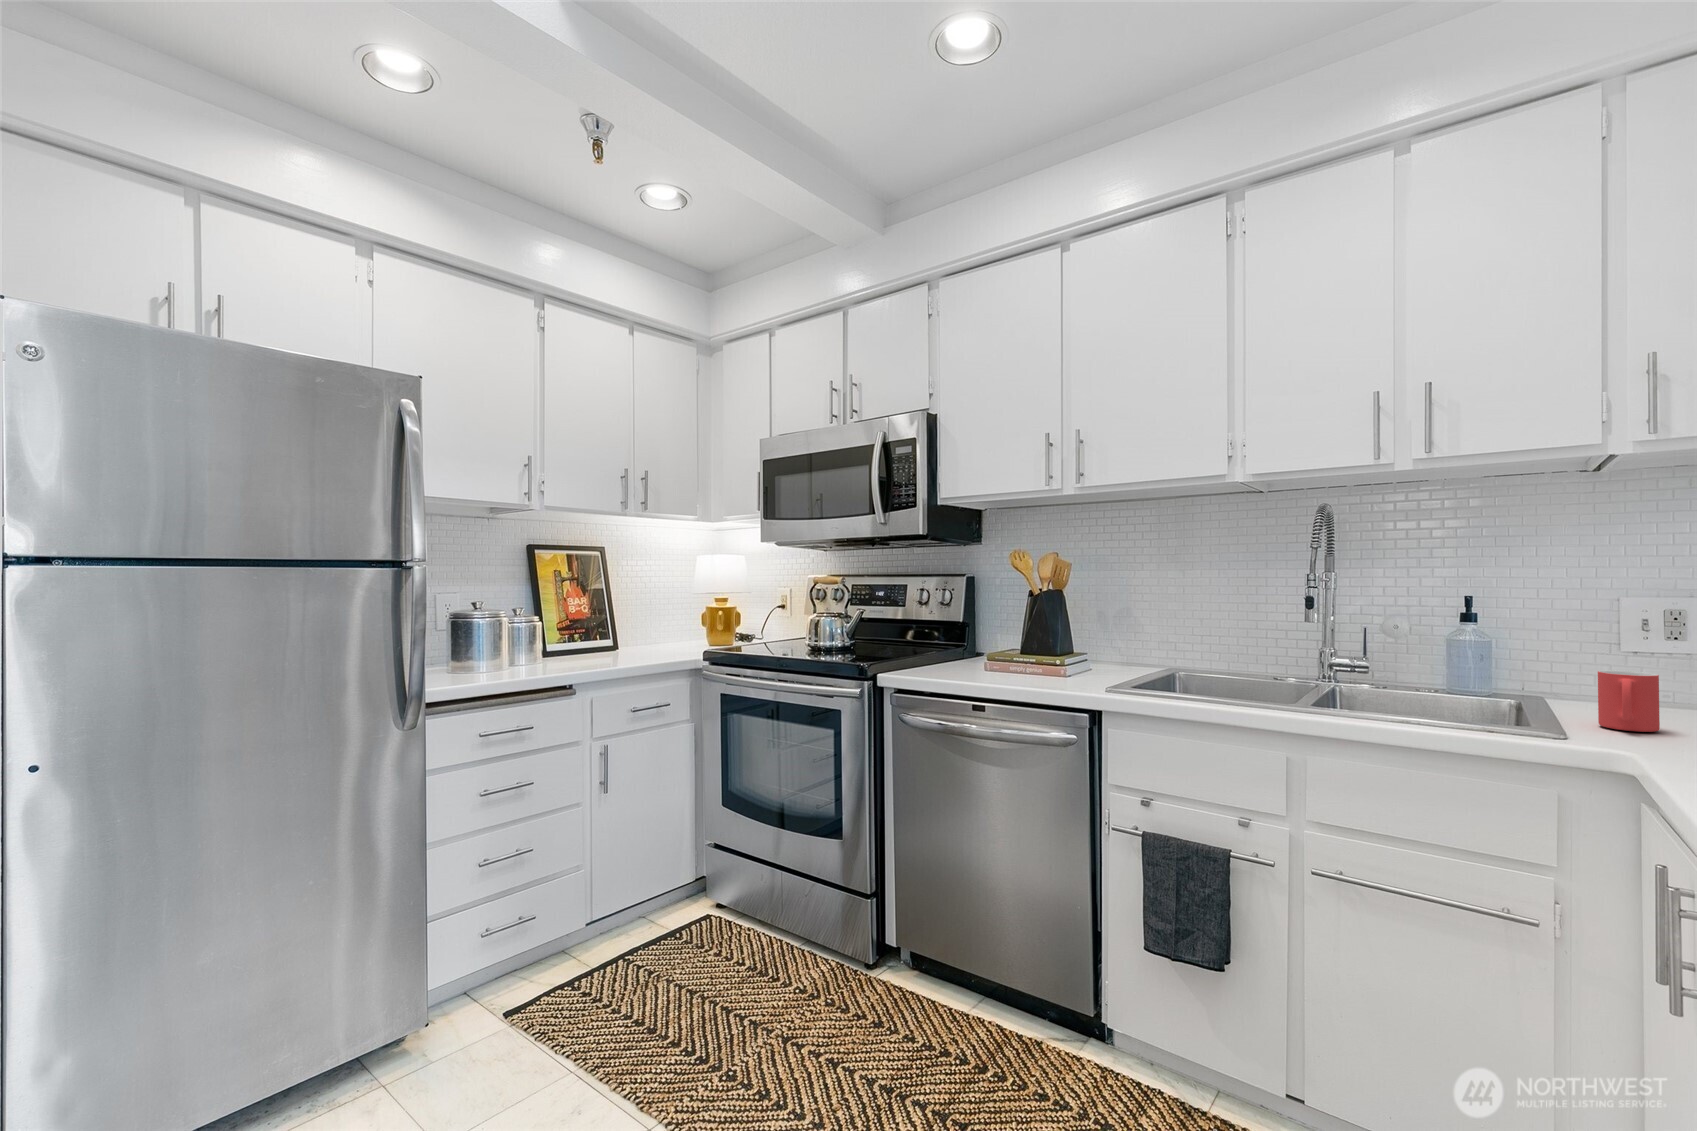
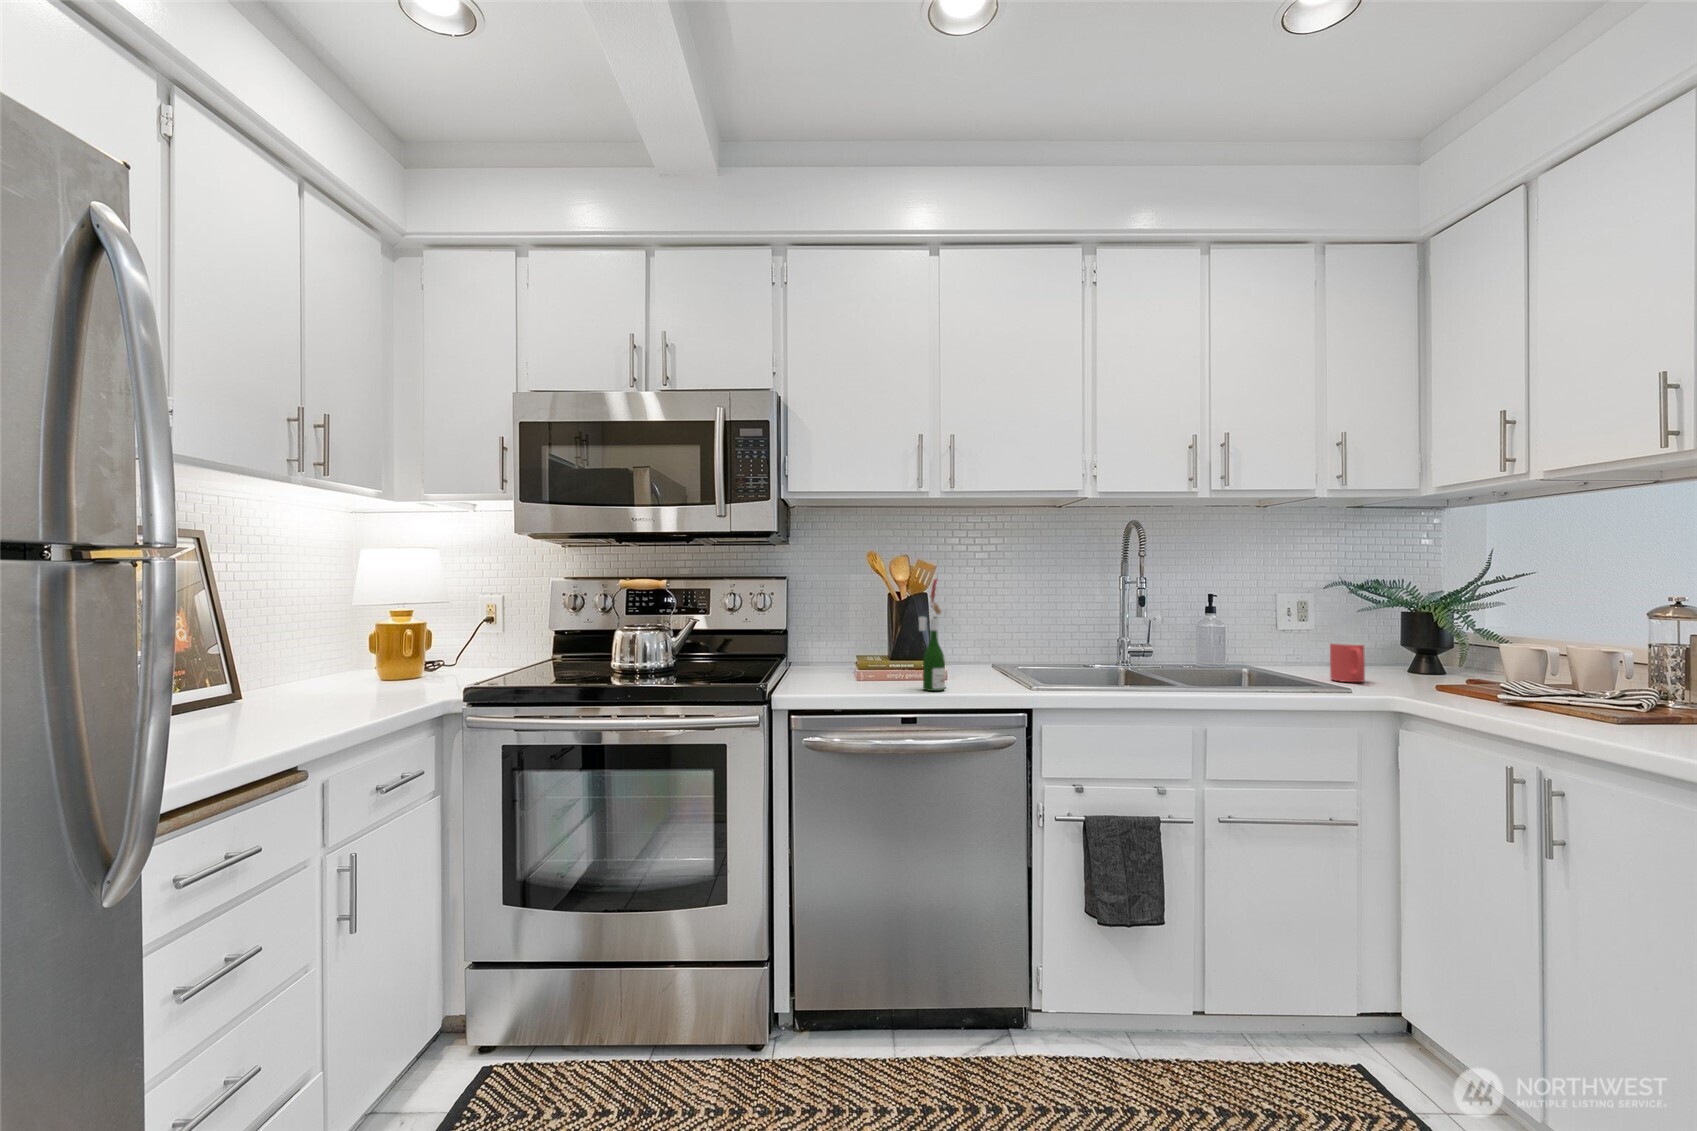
wine bottle: none [998,576,1032,683] -> present [919,579,946,691]

